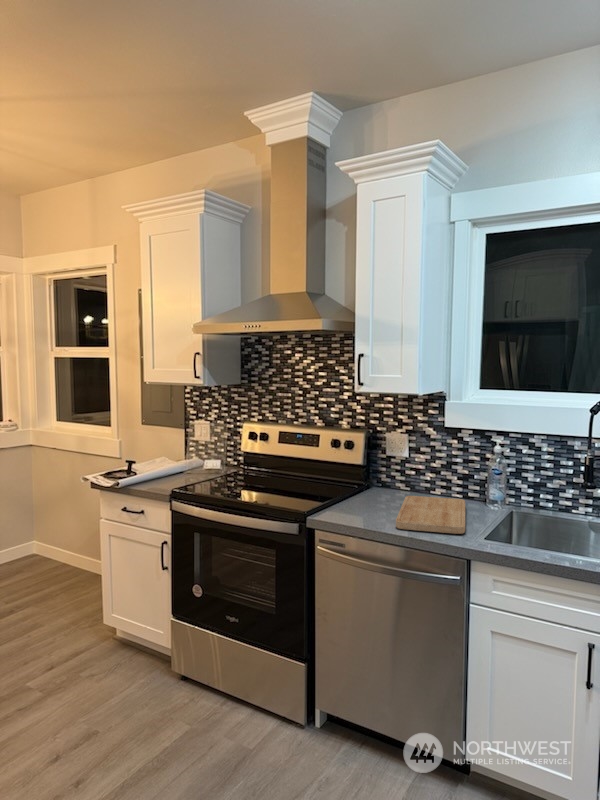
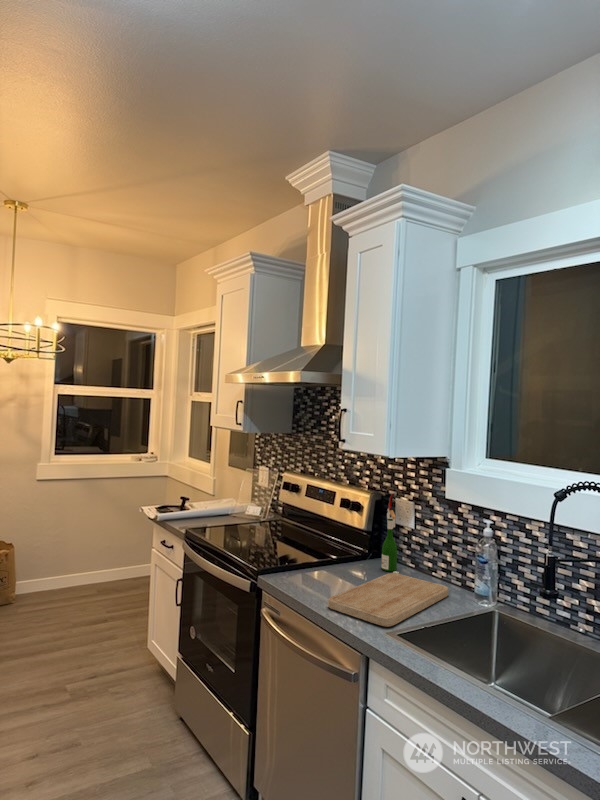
wine bottle: none [387,428,405,497] -> present [382,494,399,574]

